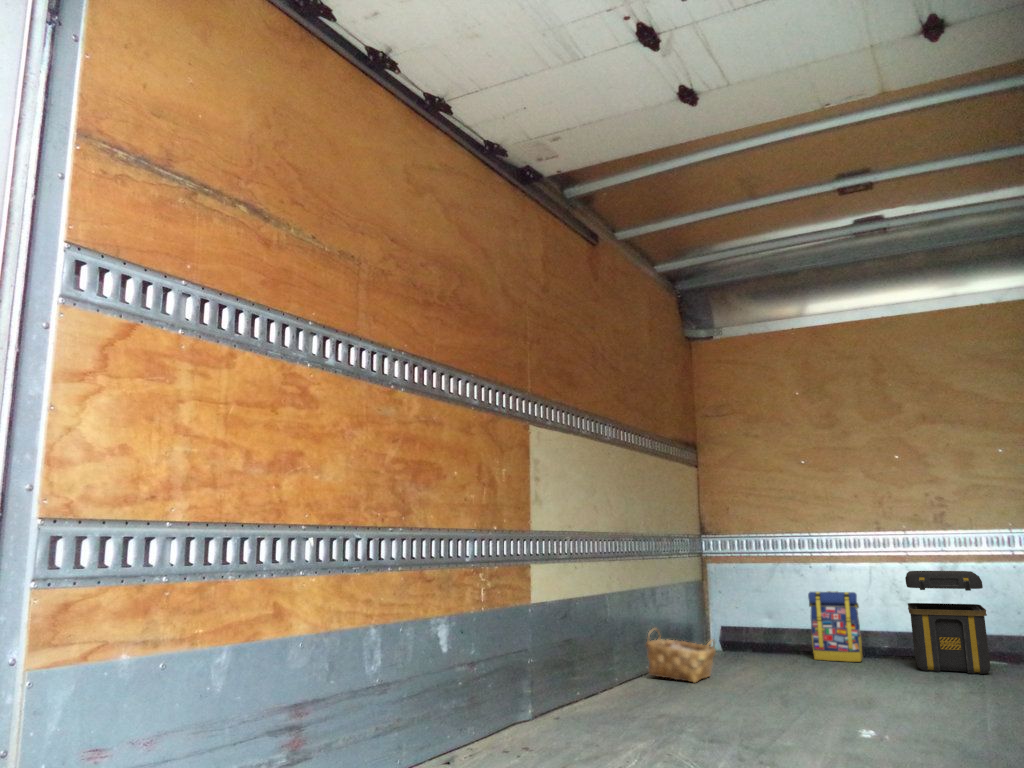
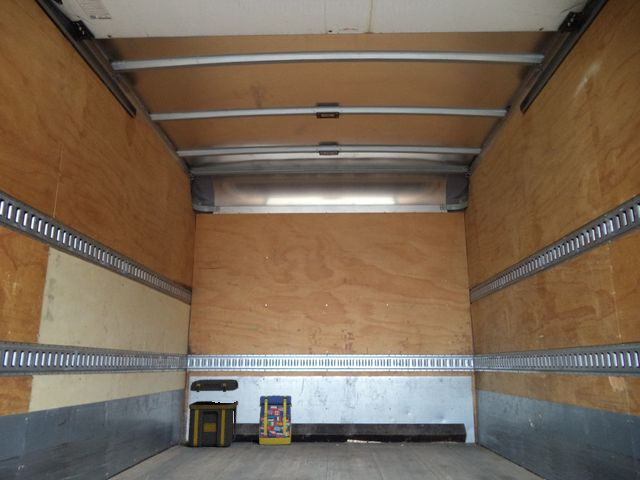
toolbox: present [905,571,990,674] -> present [188,379,238,447]
woven basket: present [646,628,716,682] -> none [135,428,193,471]

